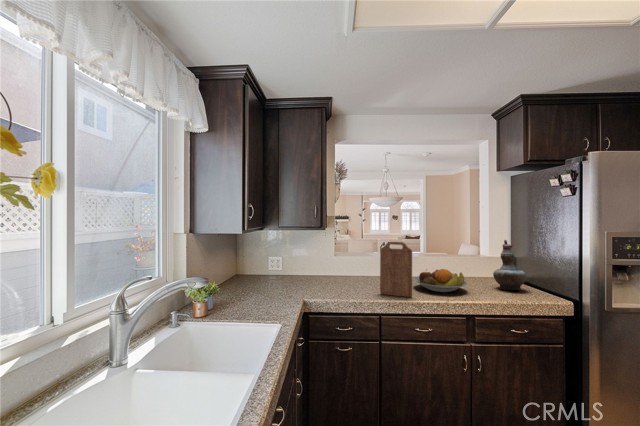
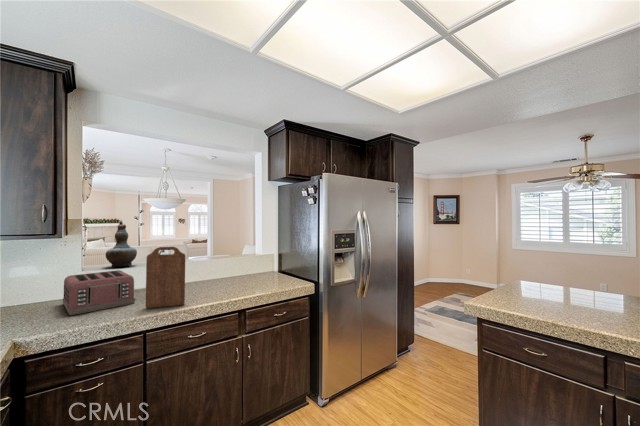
decorative vase: present [493,240,526,290] -> present [106,221,137,267]
toaster: none [324,259,371,289] -> present [63,270,135,315]
fruit bowl: present [414,269,467,292] -> none [189,270,241,293]

